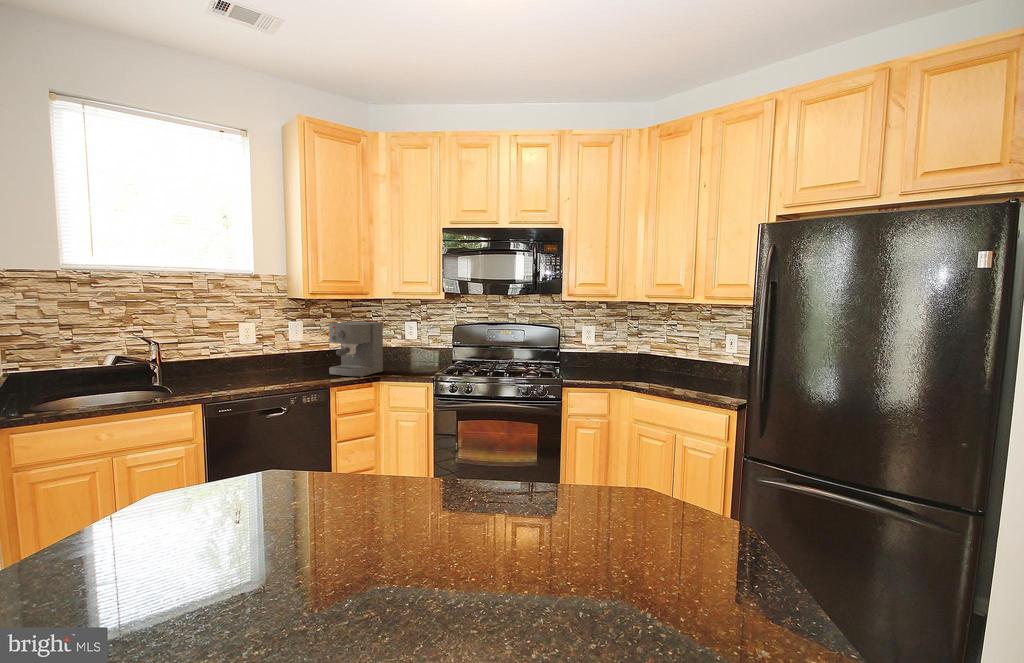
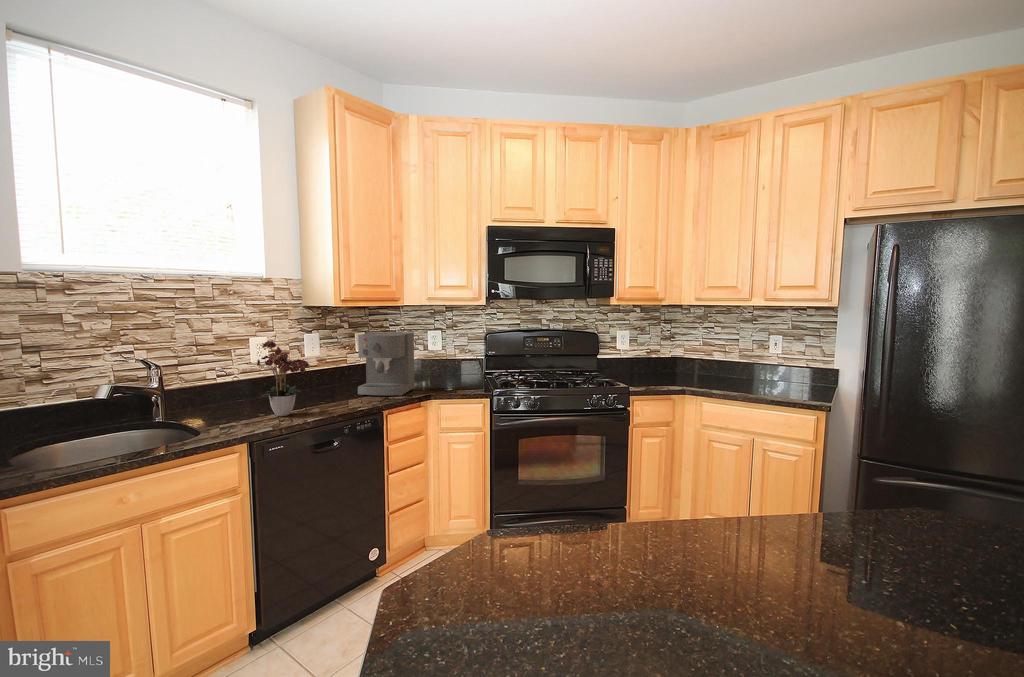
flower arrangement: none [223,323,274,387] -> present [257,341,309,416]

